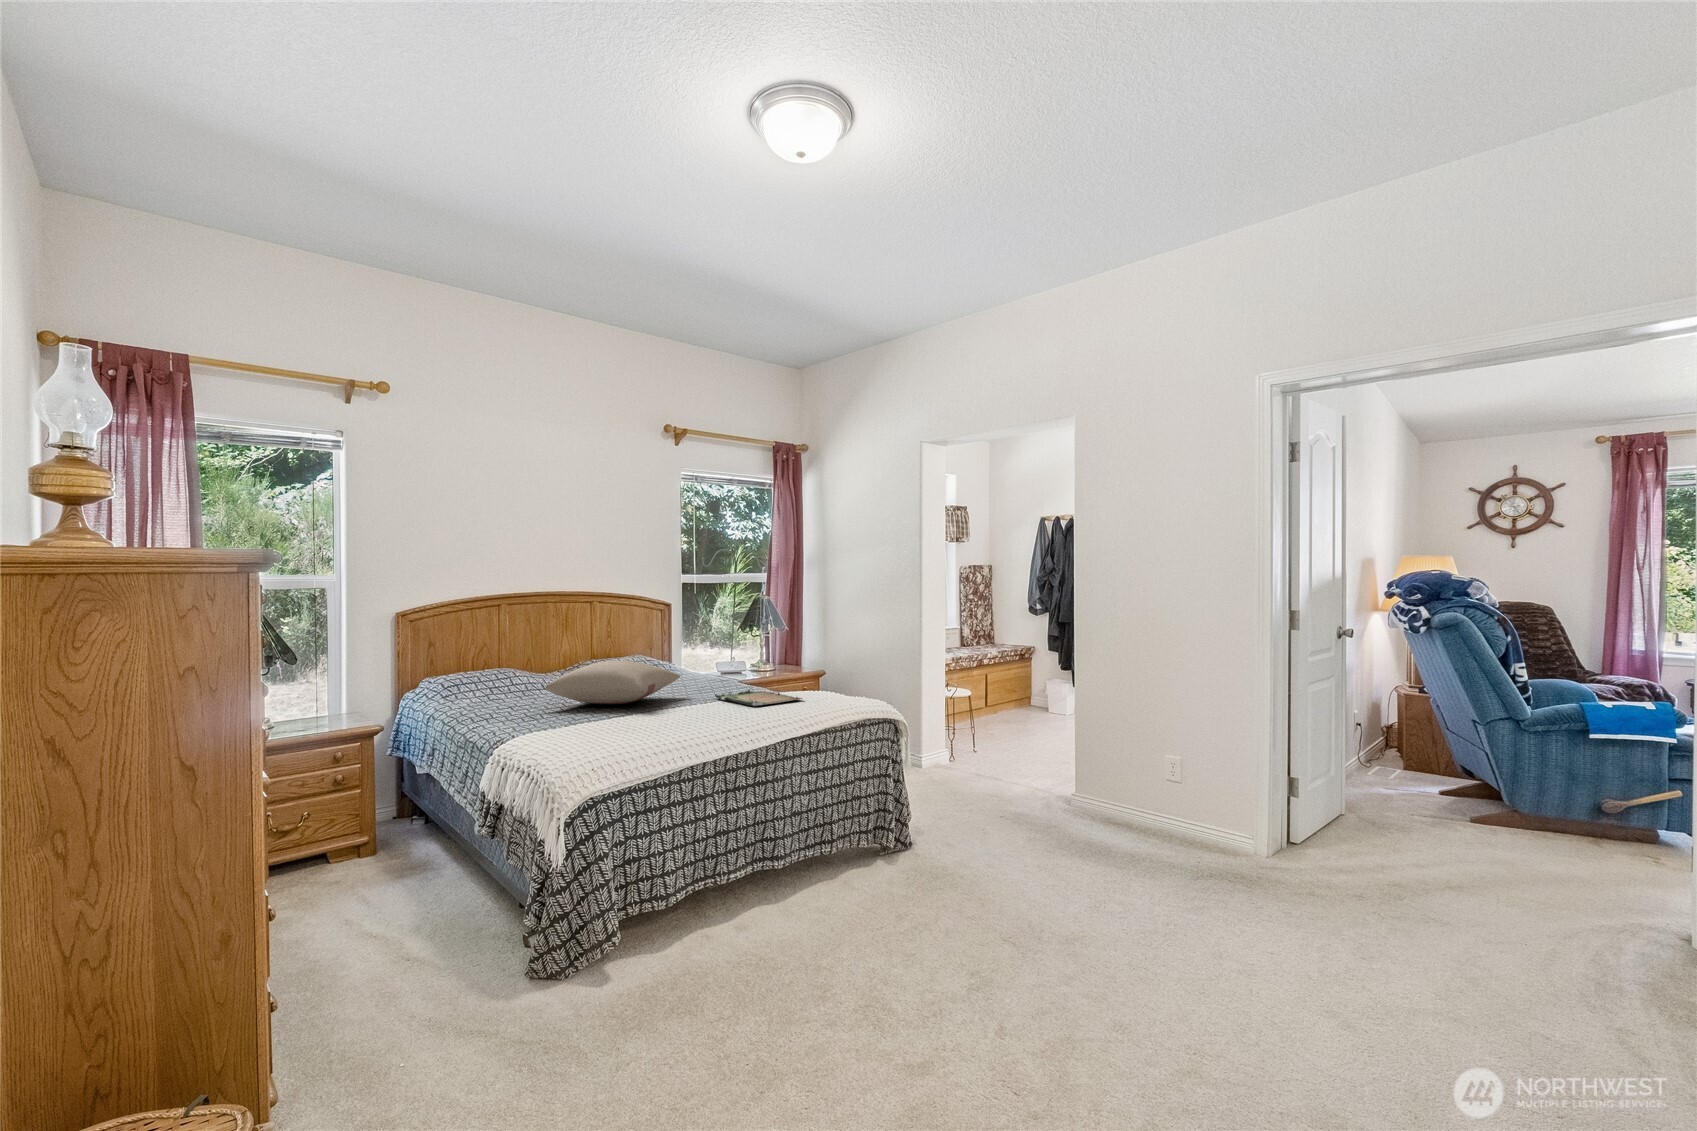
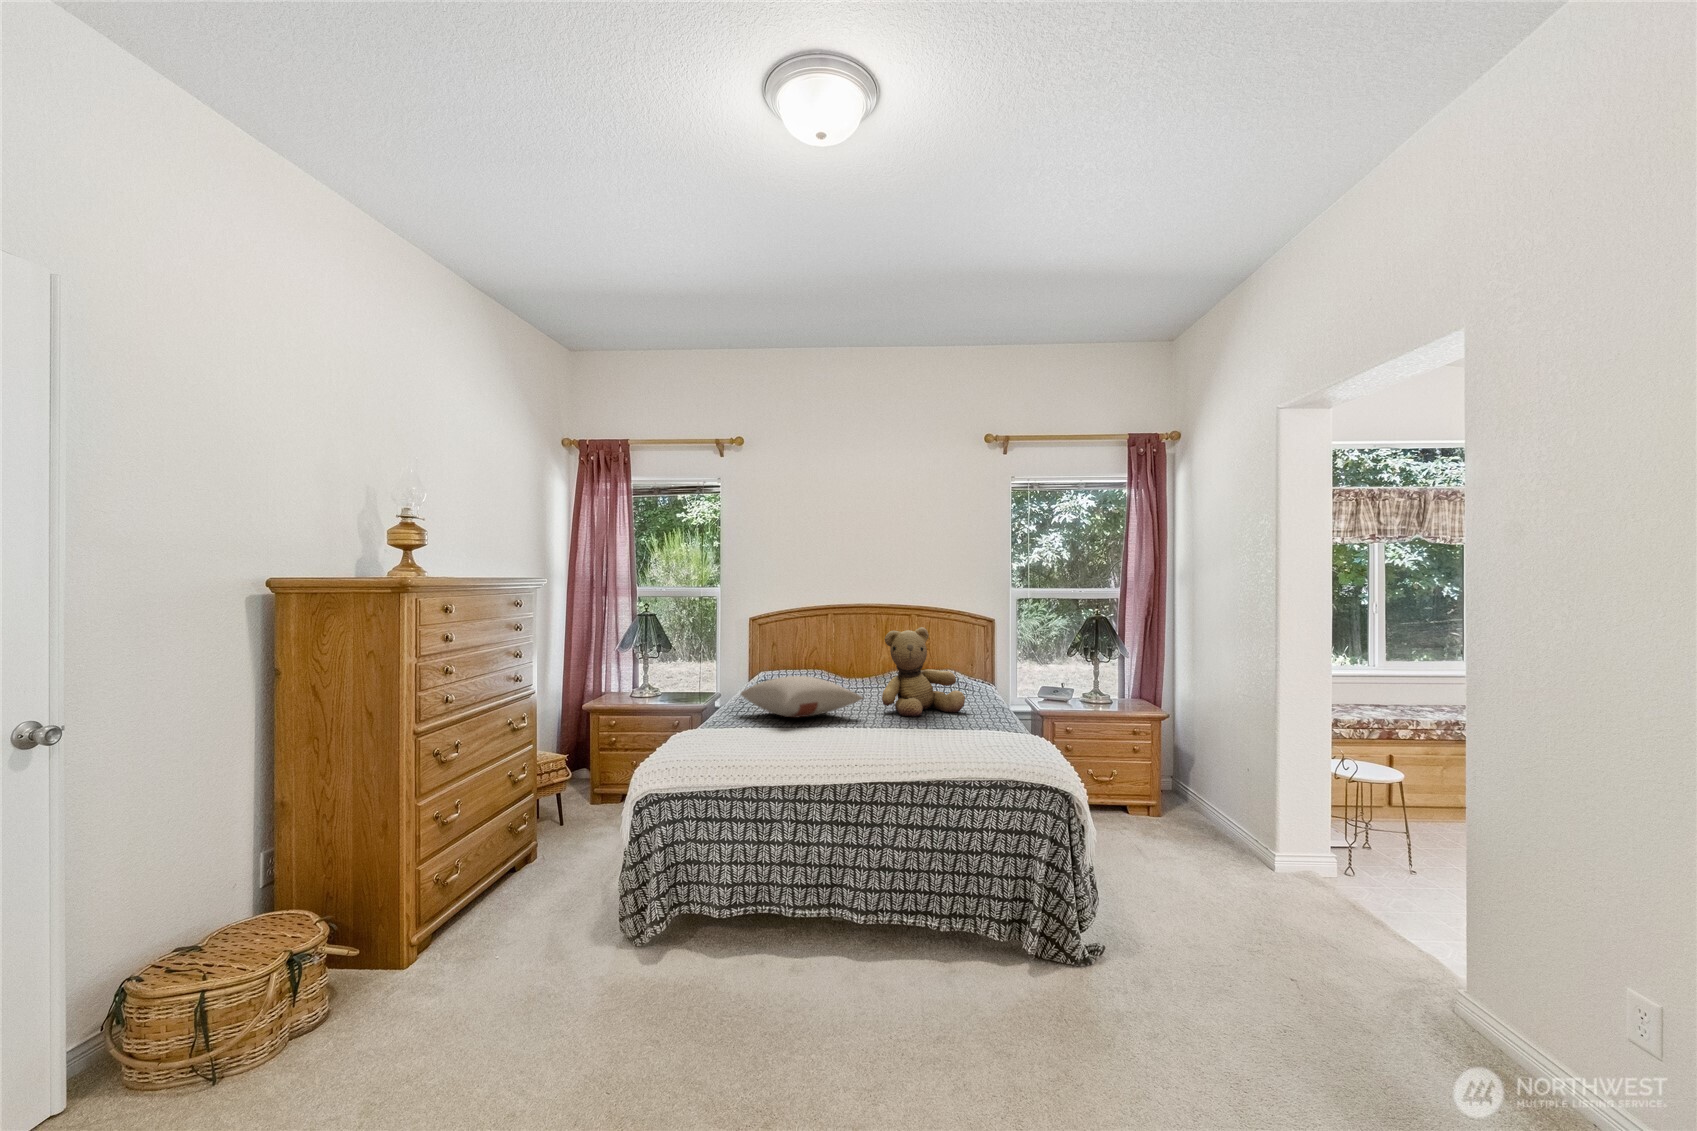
teddy bear: none [670,606,744,691] -> present [882,627,965,717]
tray: present [715,690,803,707] -> none [870,717,936,741]

